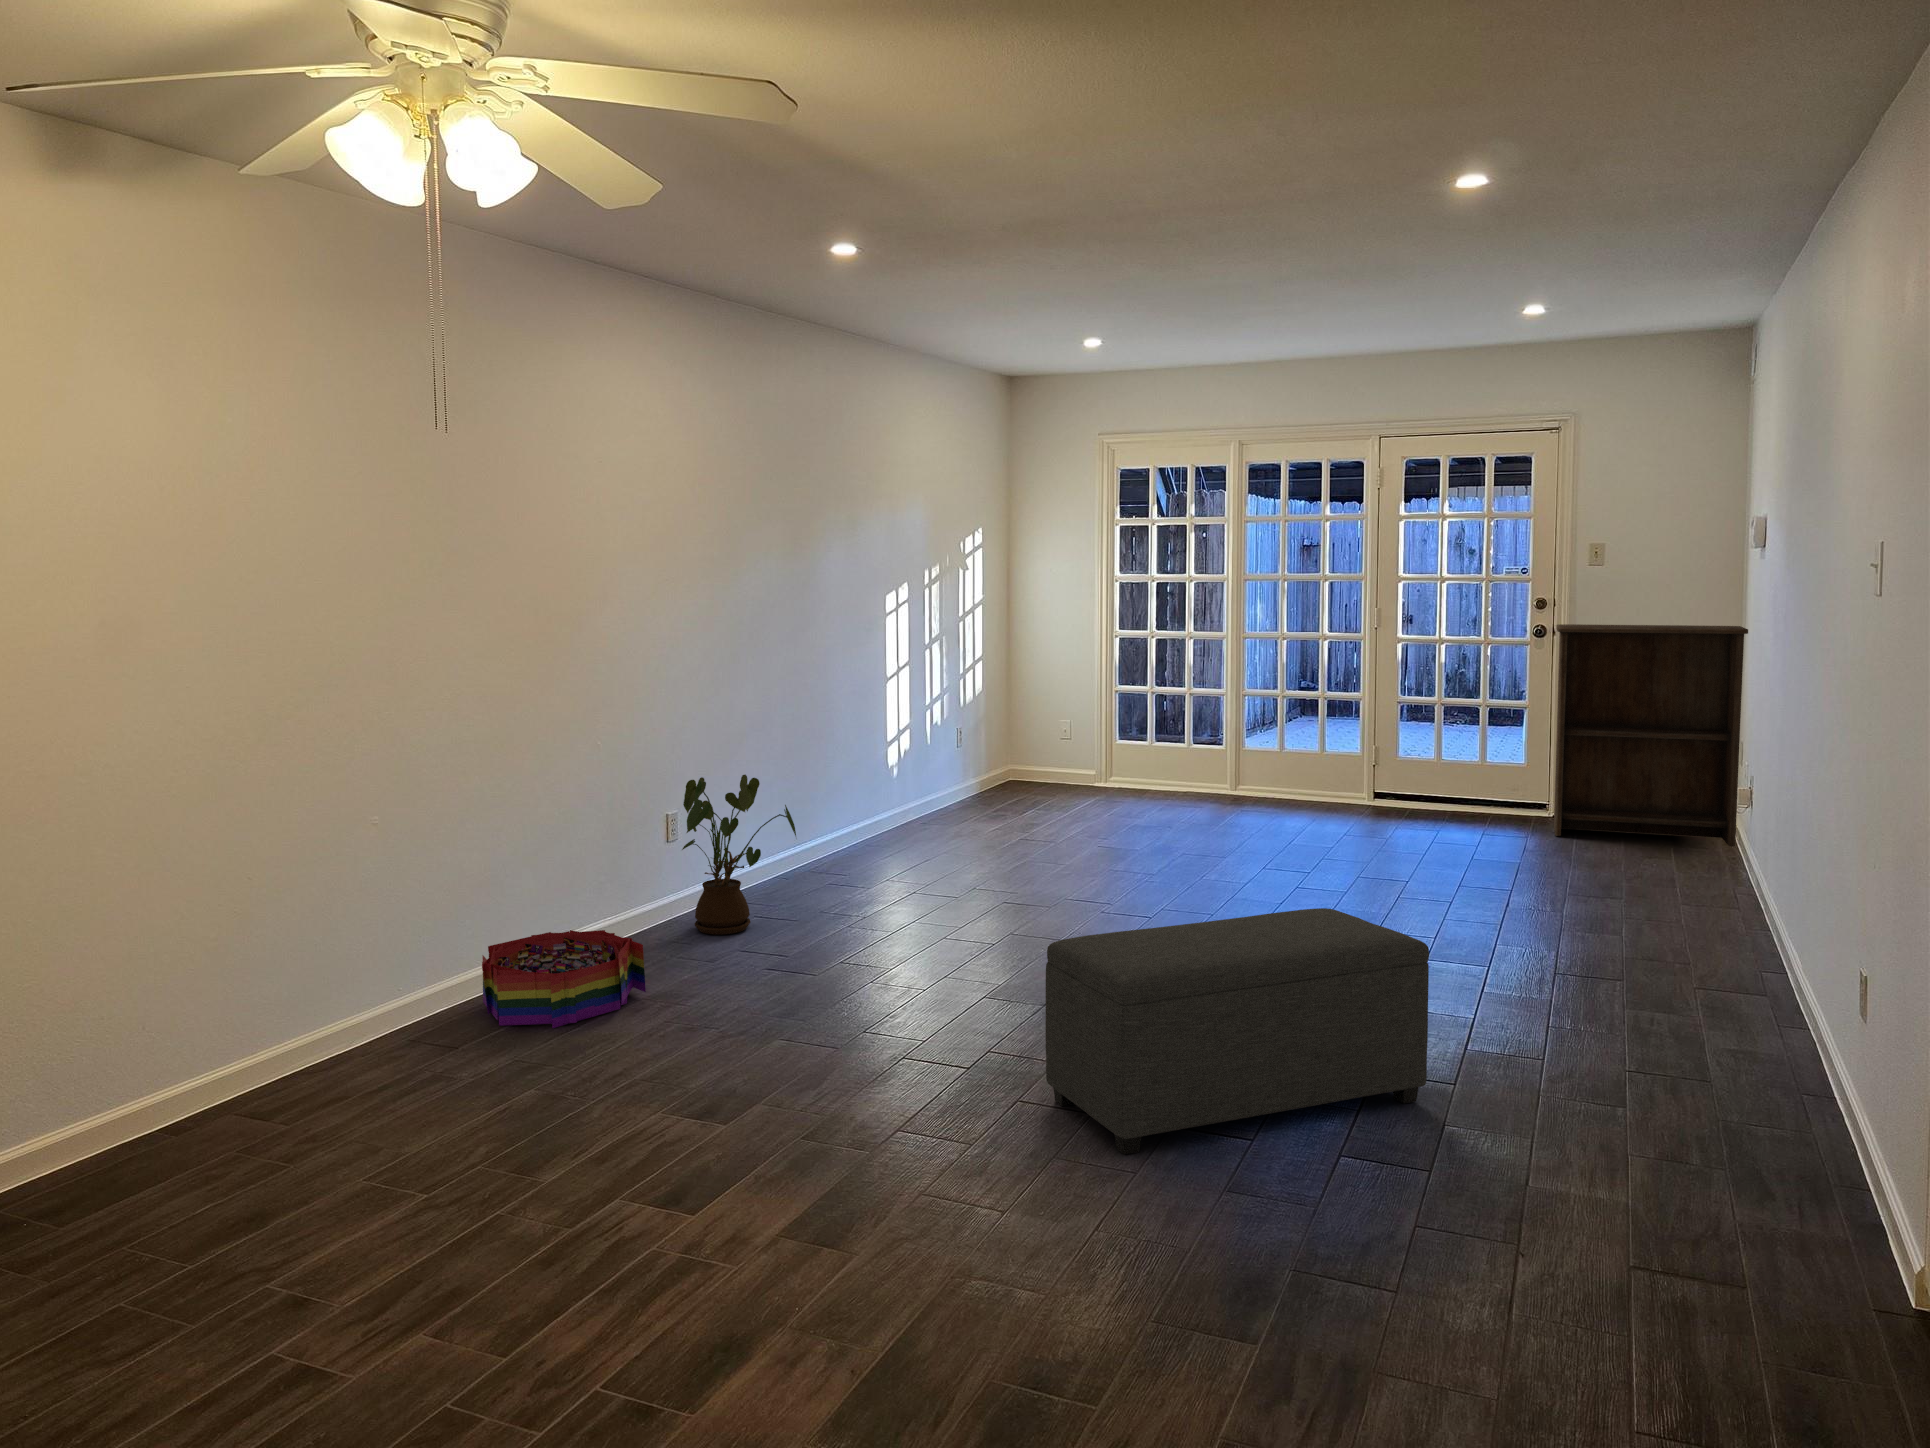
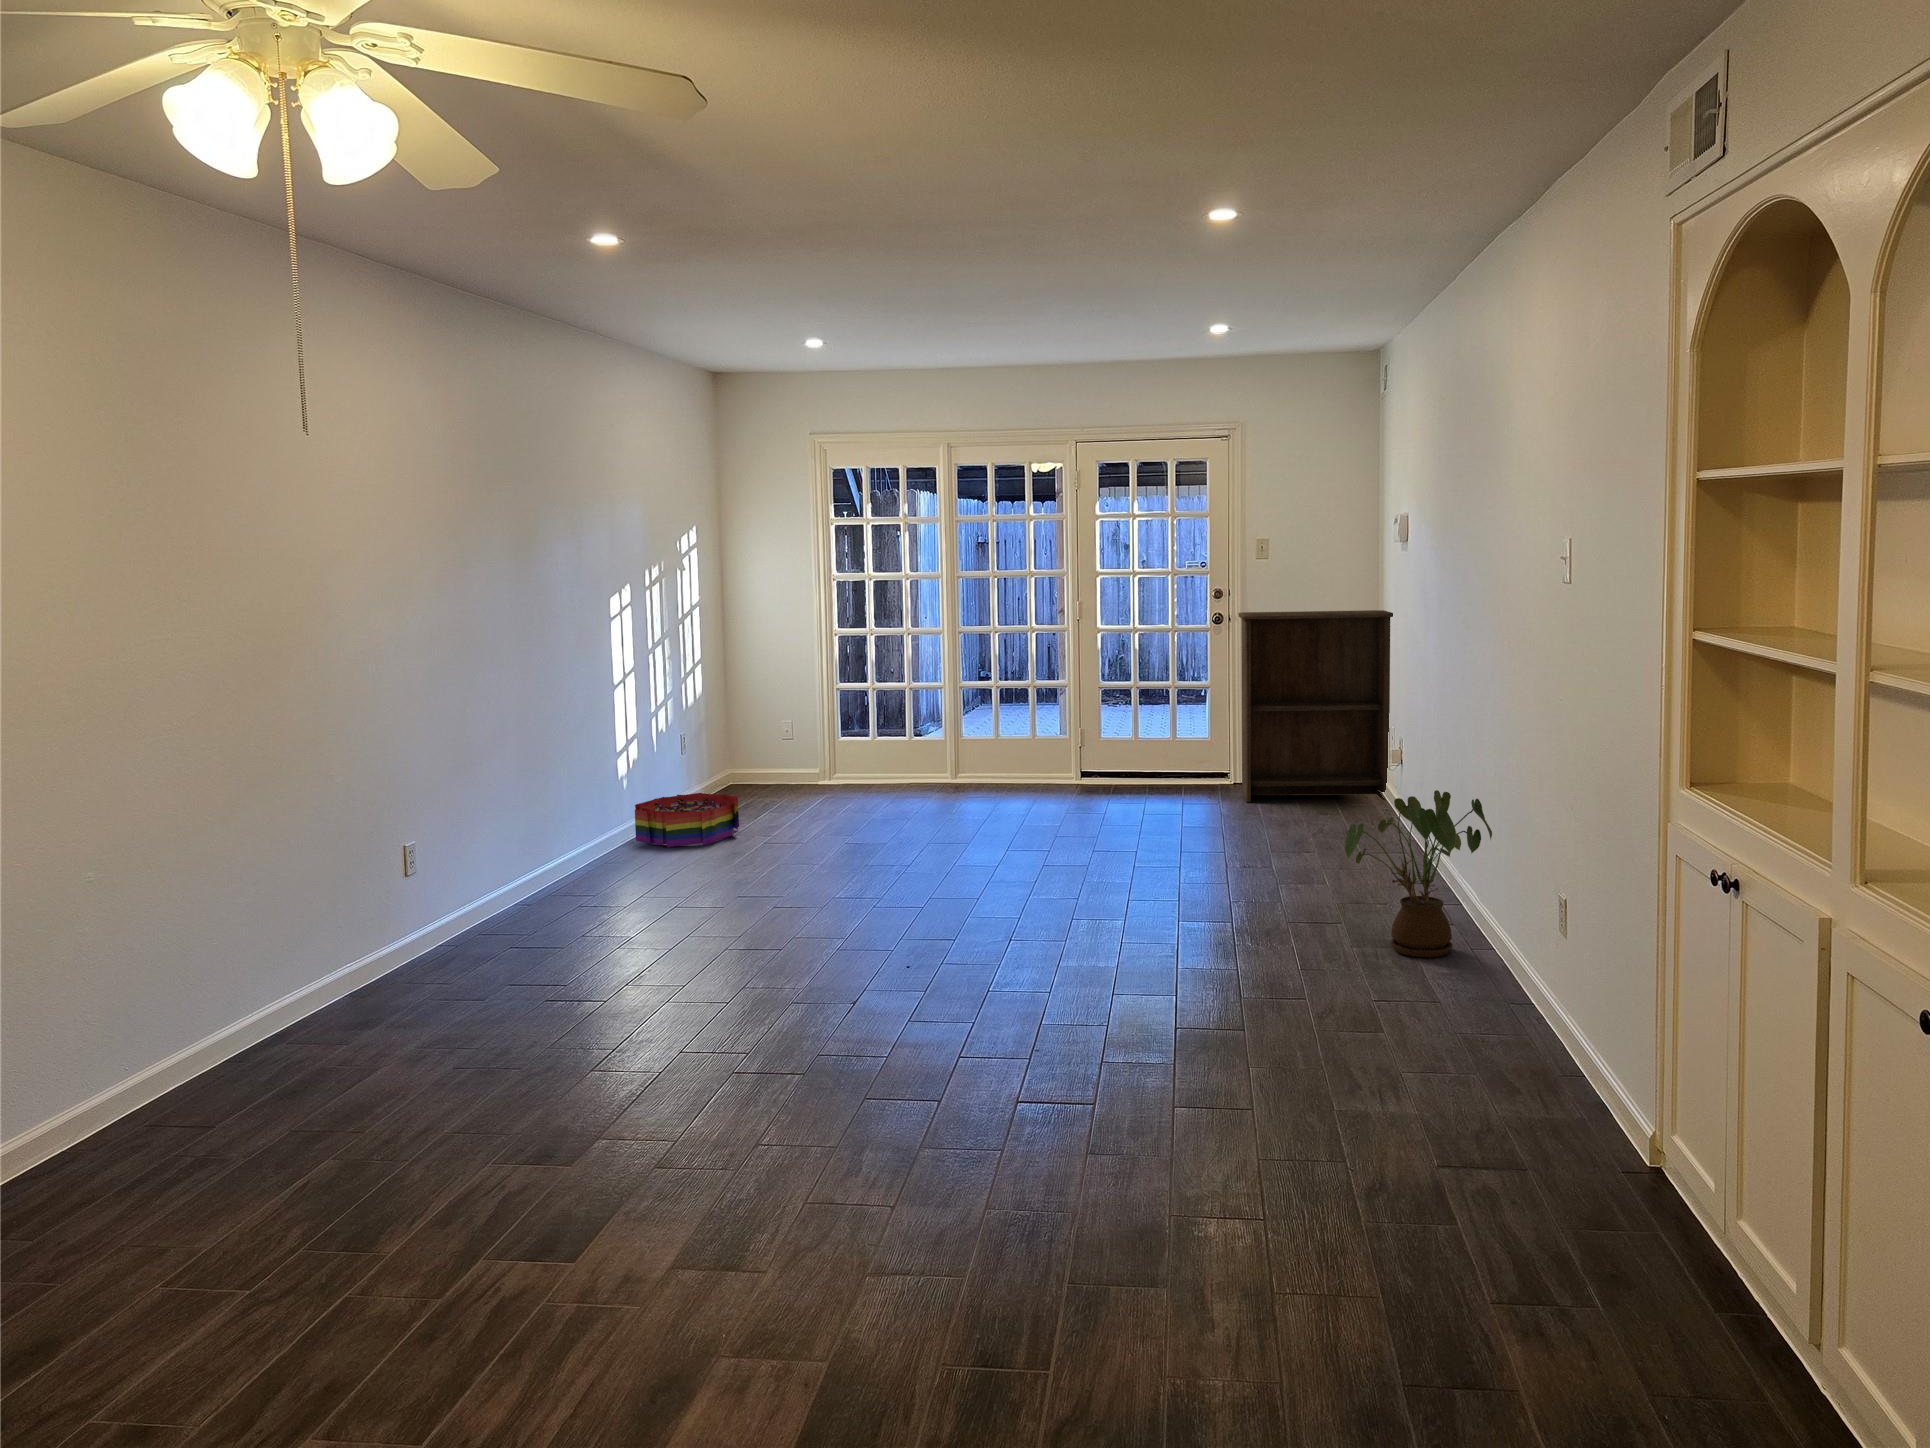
house plant: present [682,775,796,935] -> present [1345,790,1492,957]
ottoman: present [1045,908,1429,1155] -> none [891,880,1229,1128]
storage bin: present [482,930,646,1028] -> present [635,793,739,847]

